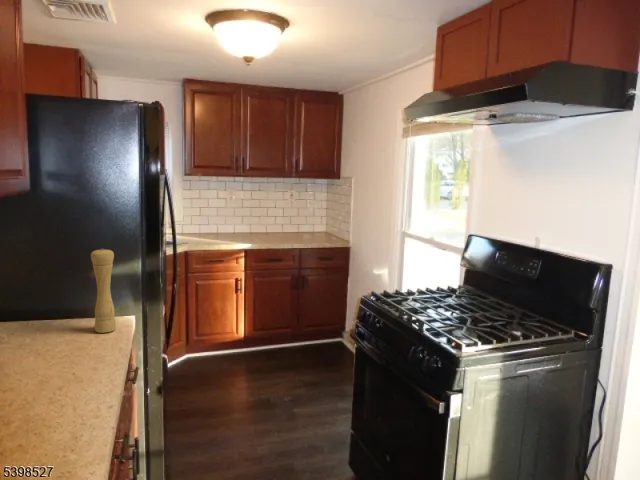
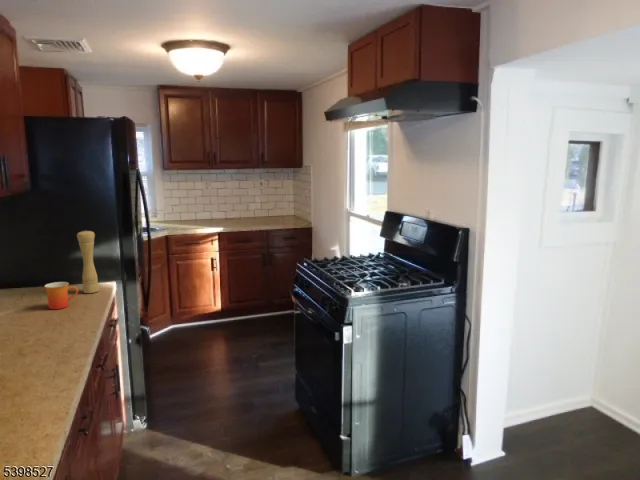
mug: none [44,320,90,359] -> present [44,282,78,309]

